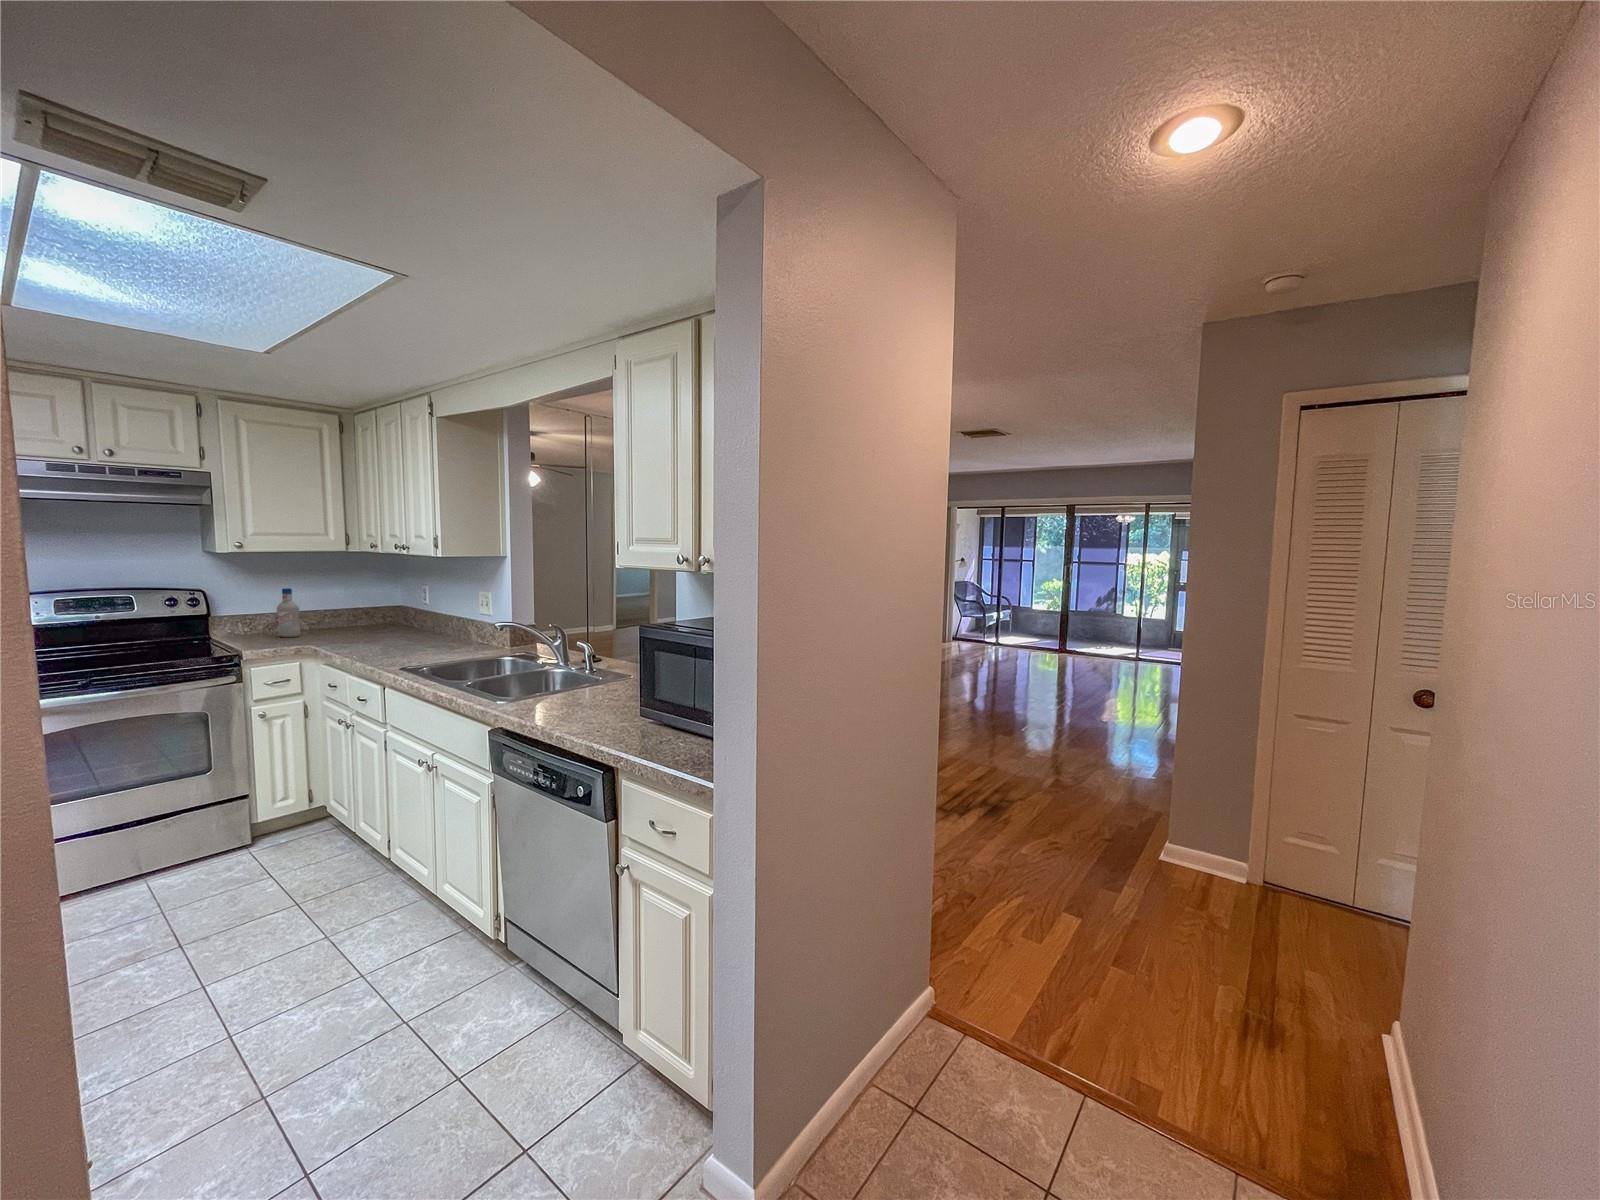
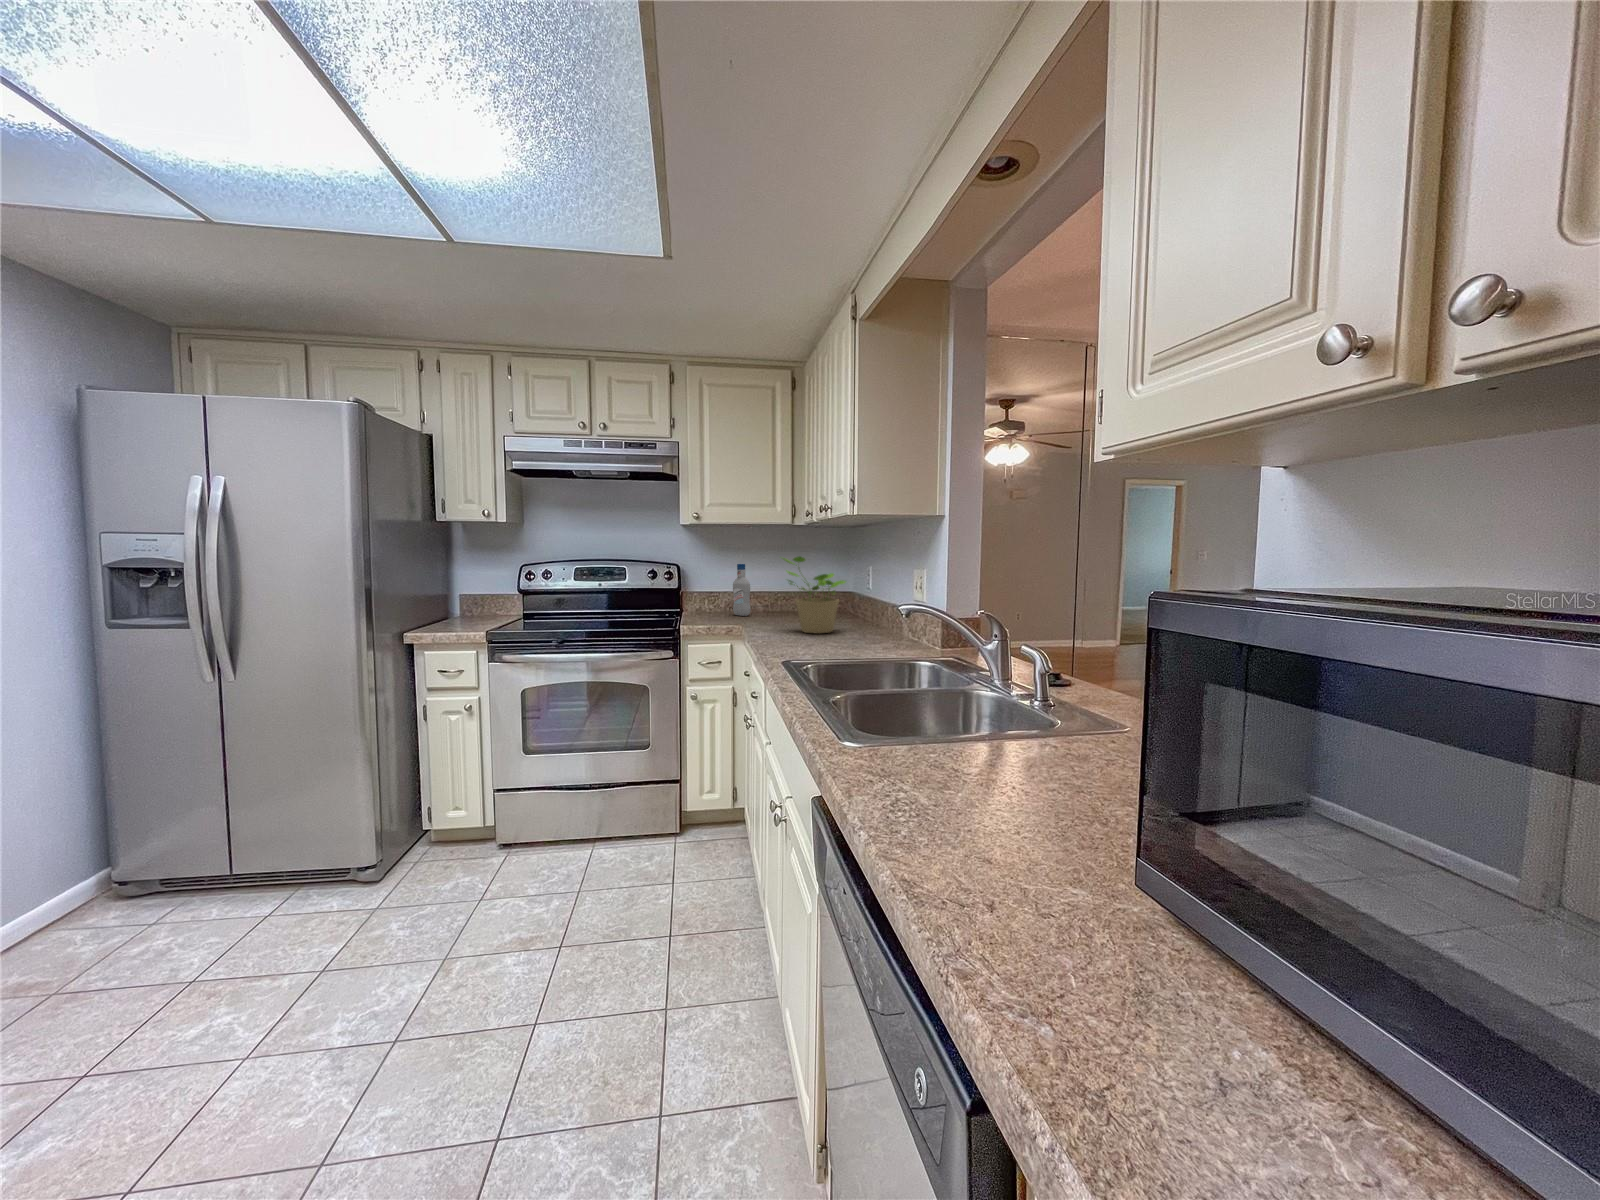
potted plant: none [354,585,418,646] -> present [783,556,846,633]

